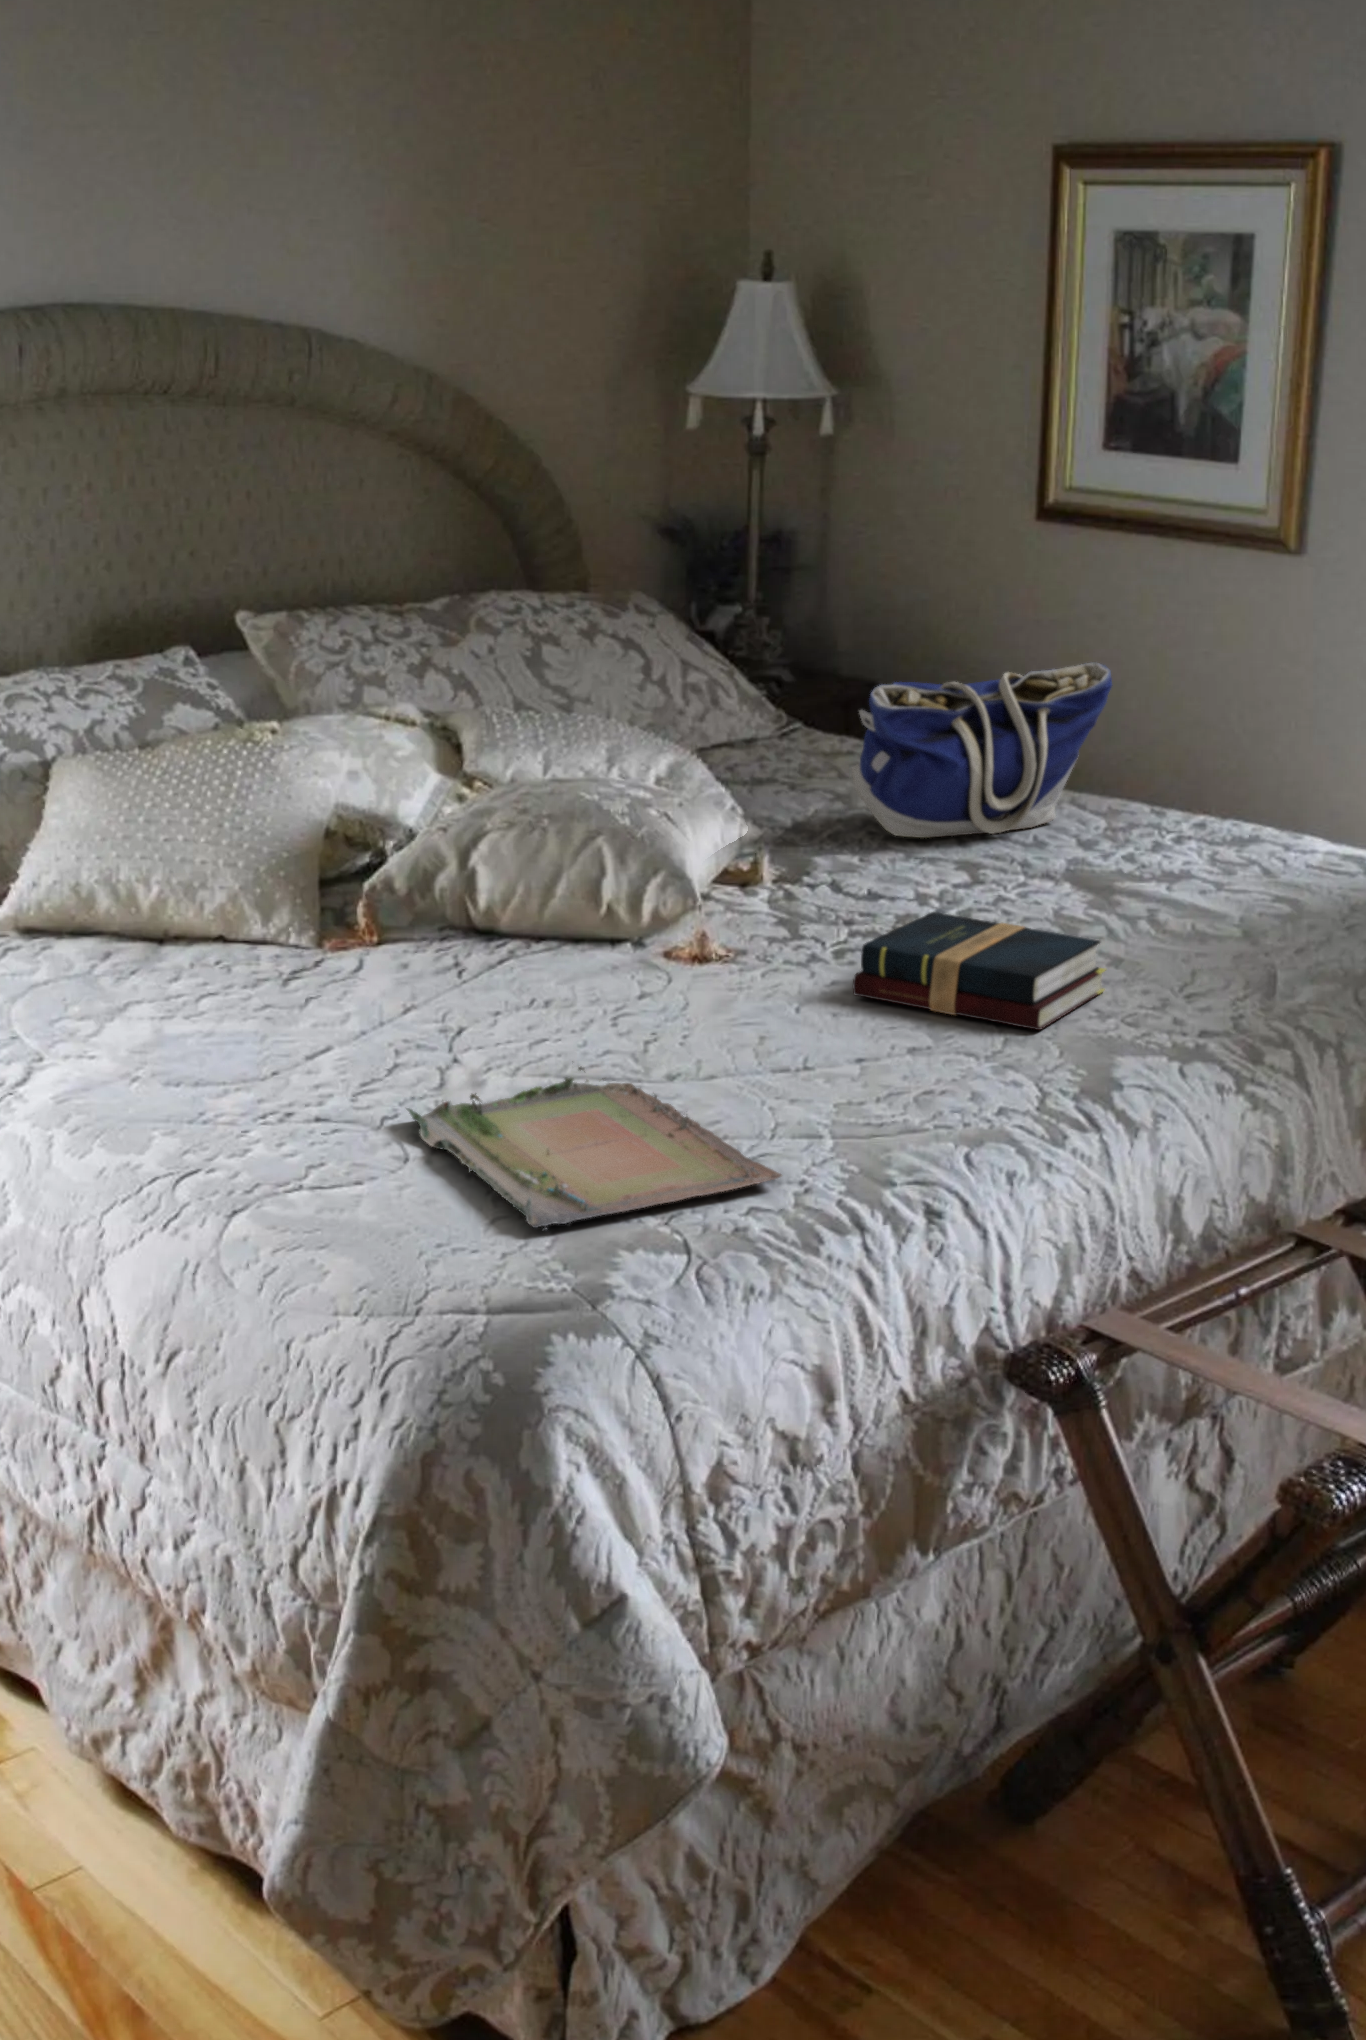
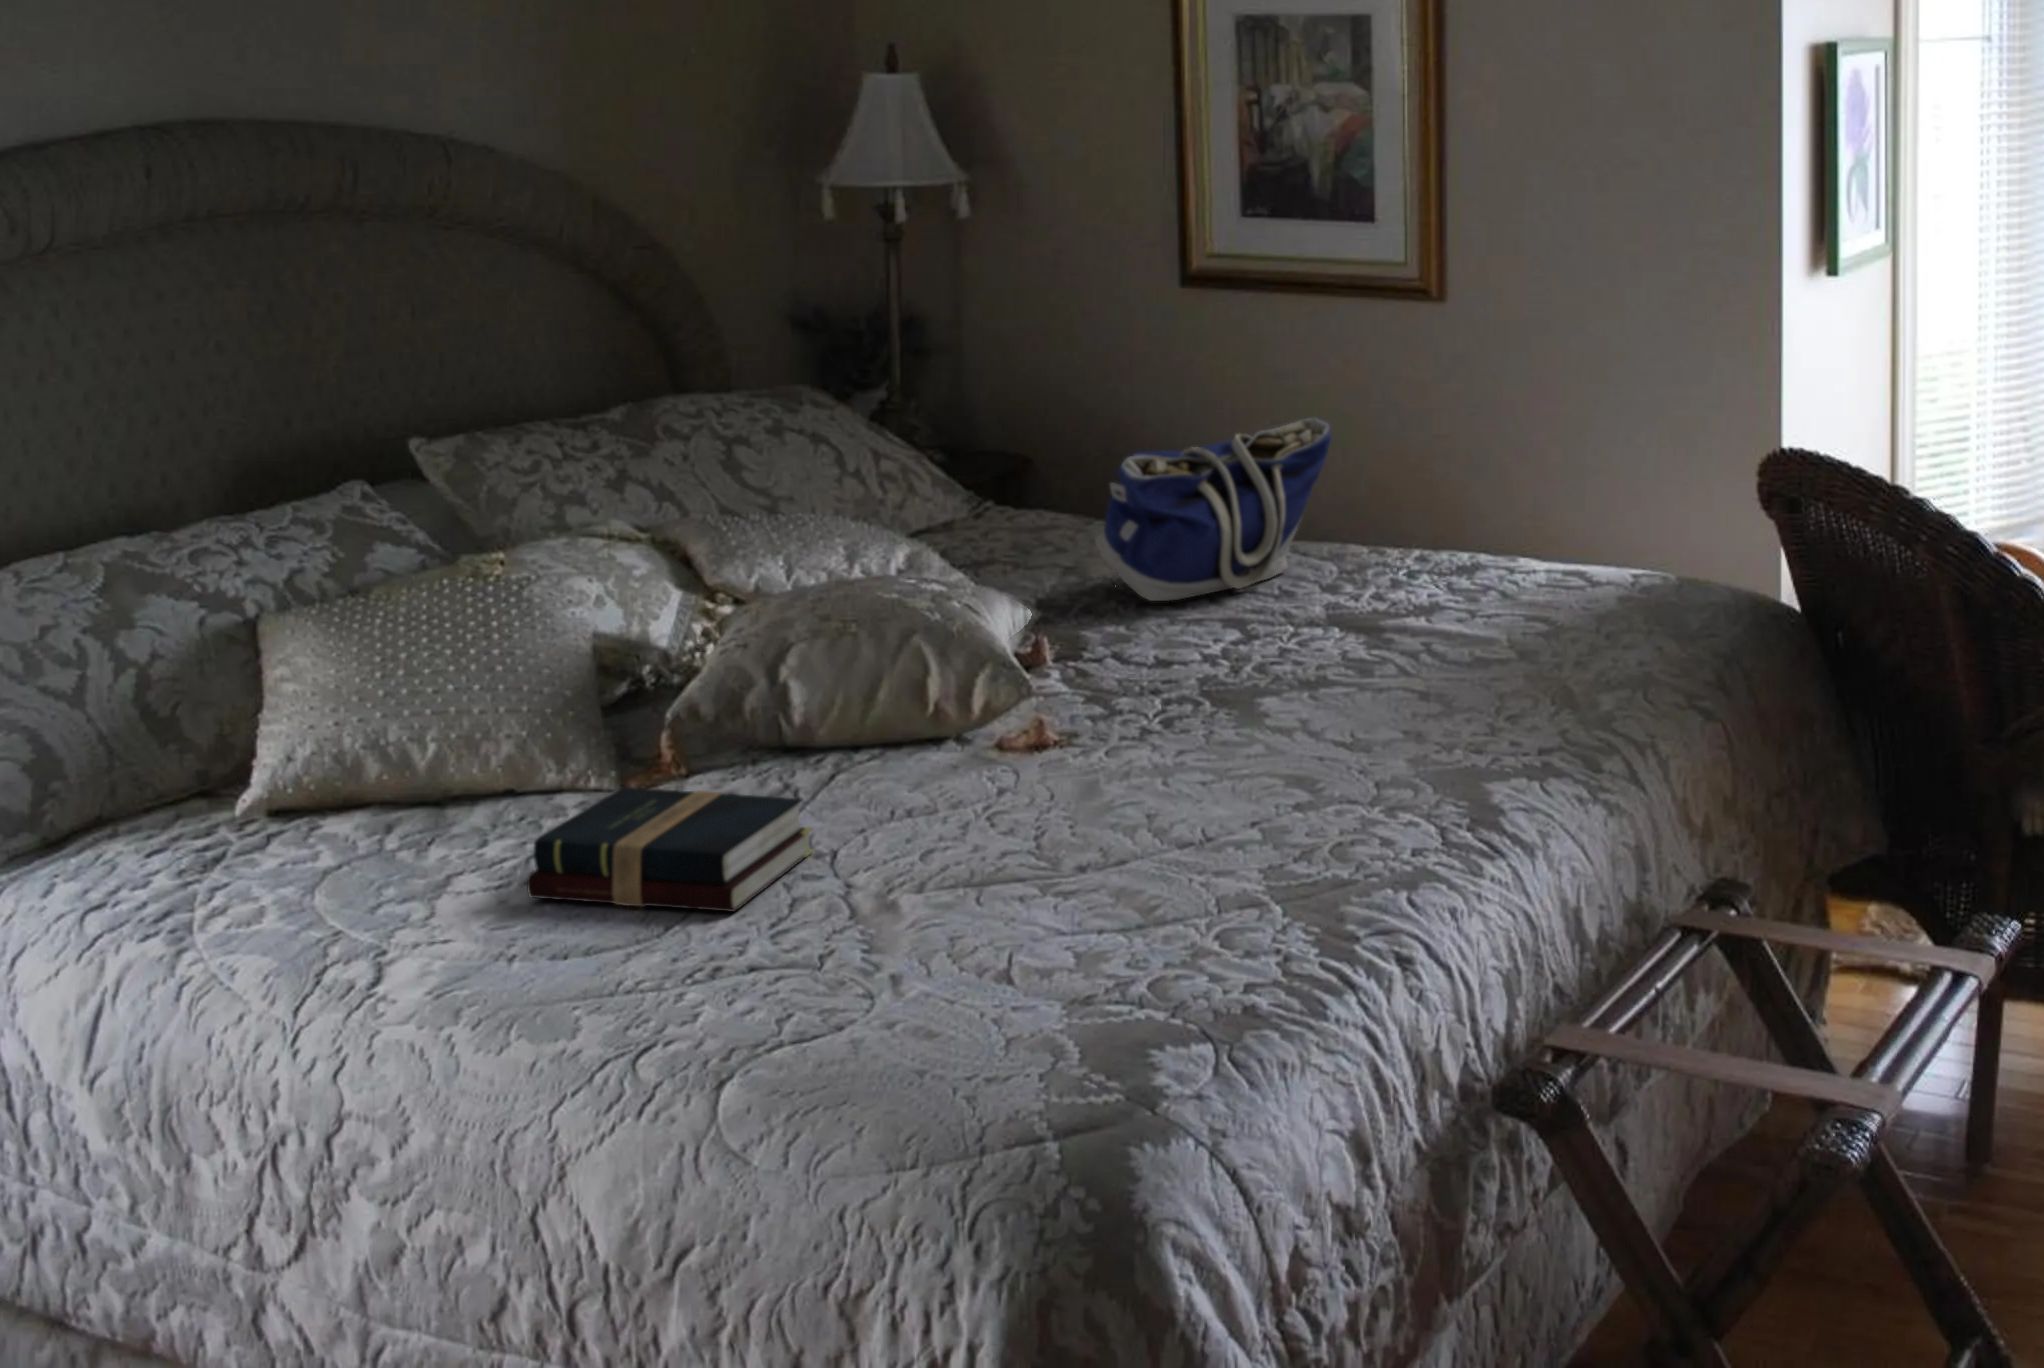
hardback book: present [853,912,1105,1030] -> present [527,787,813,912]
tray: present [407,1067,781,1230] -> none [845,866,1268,1044]

